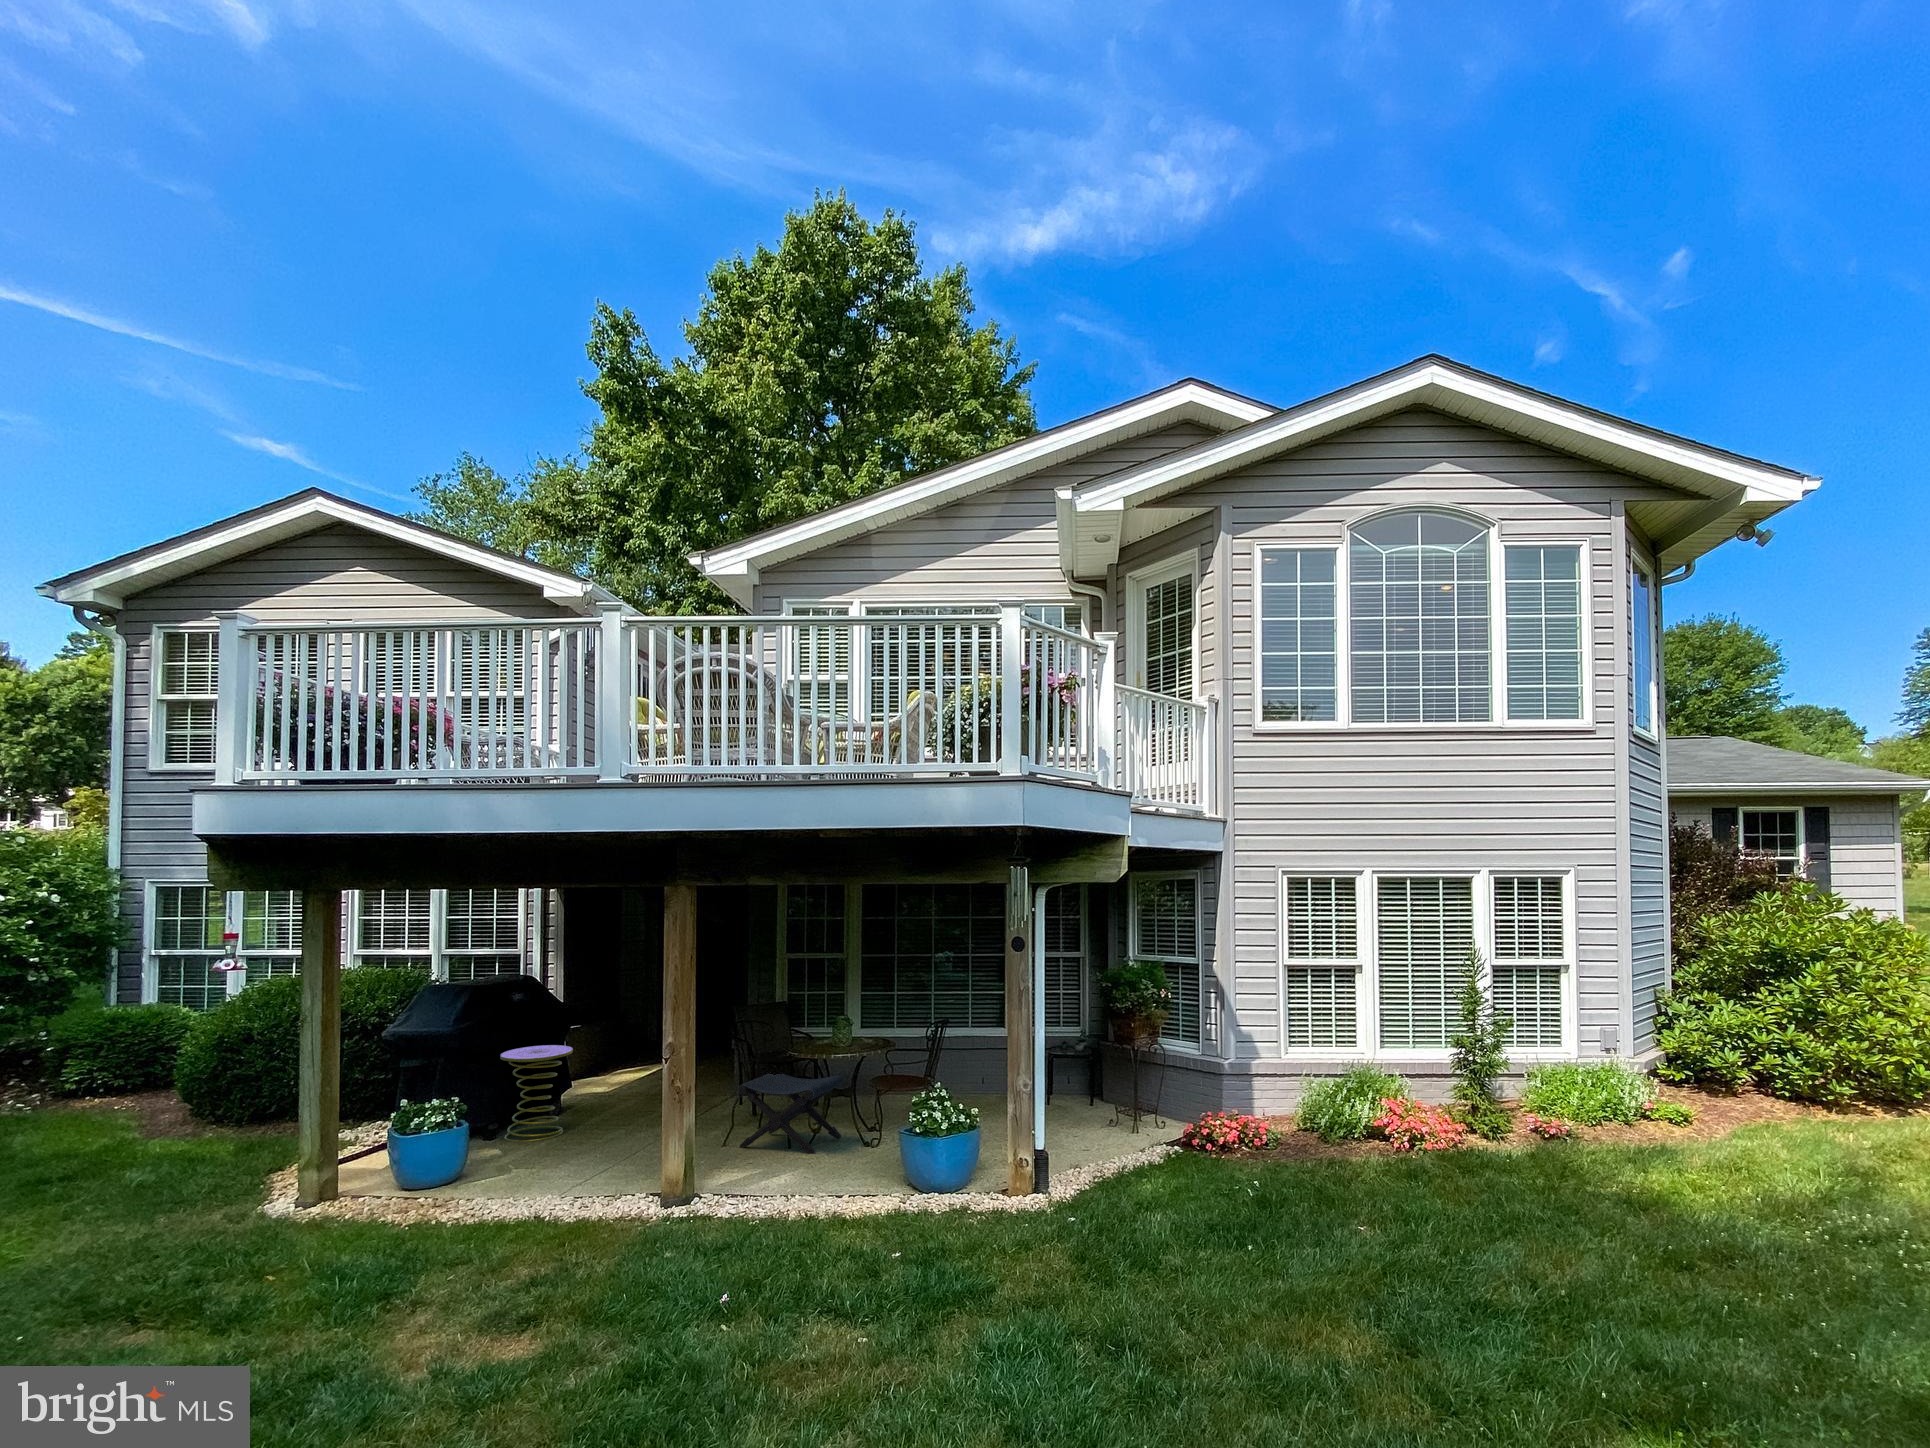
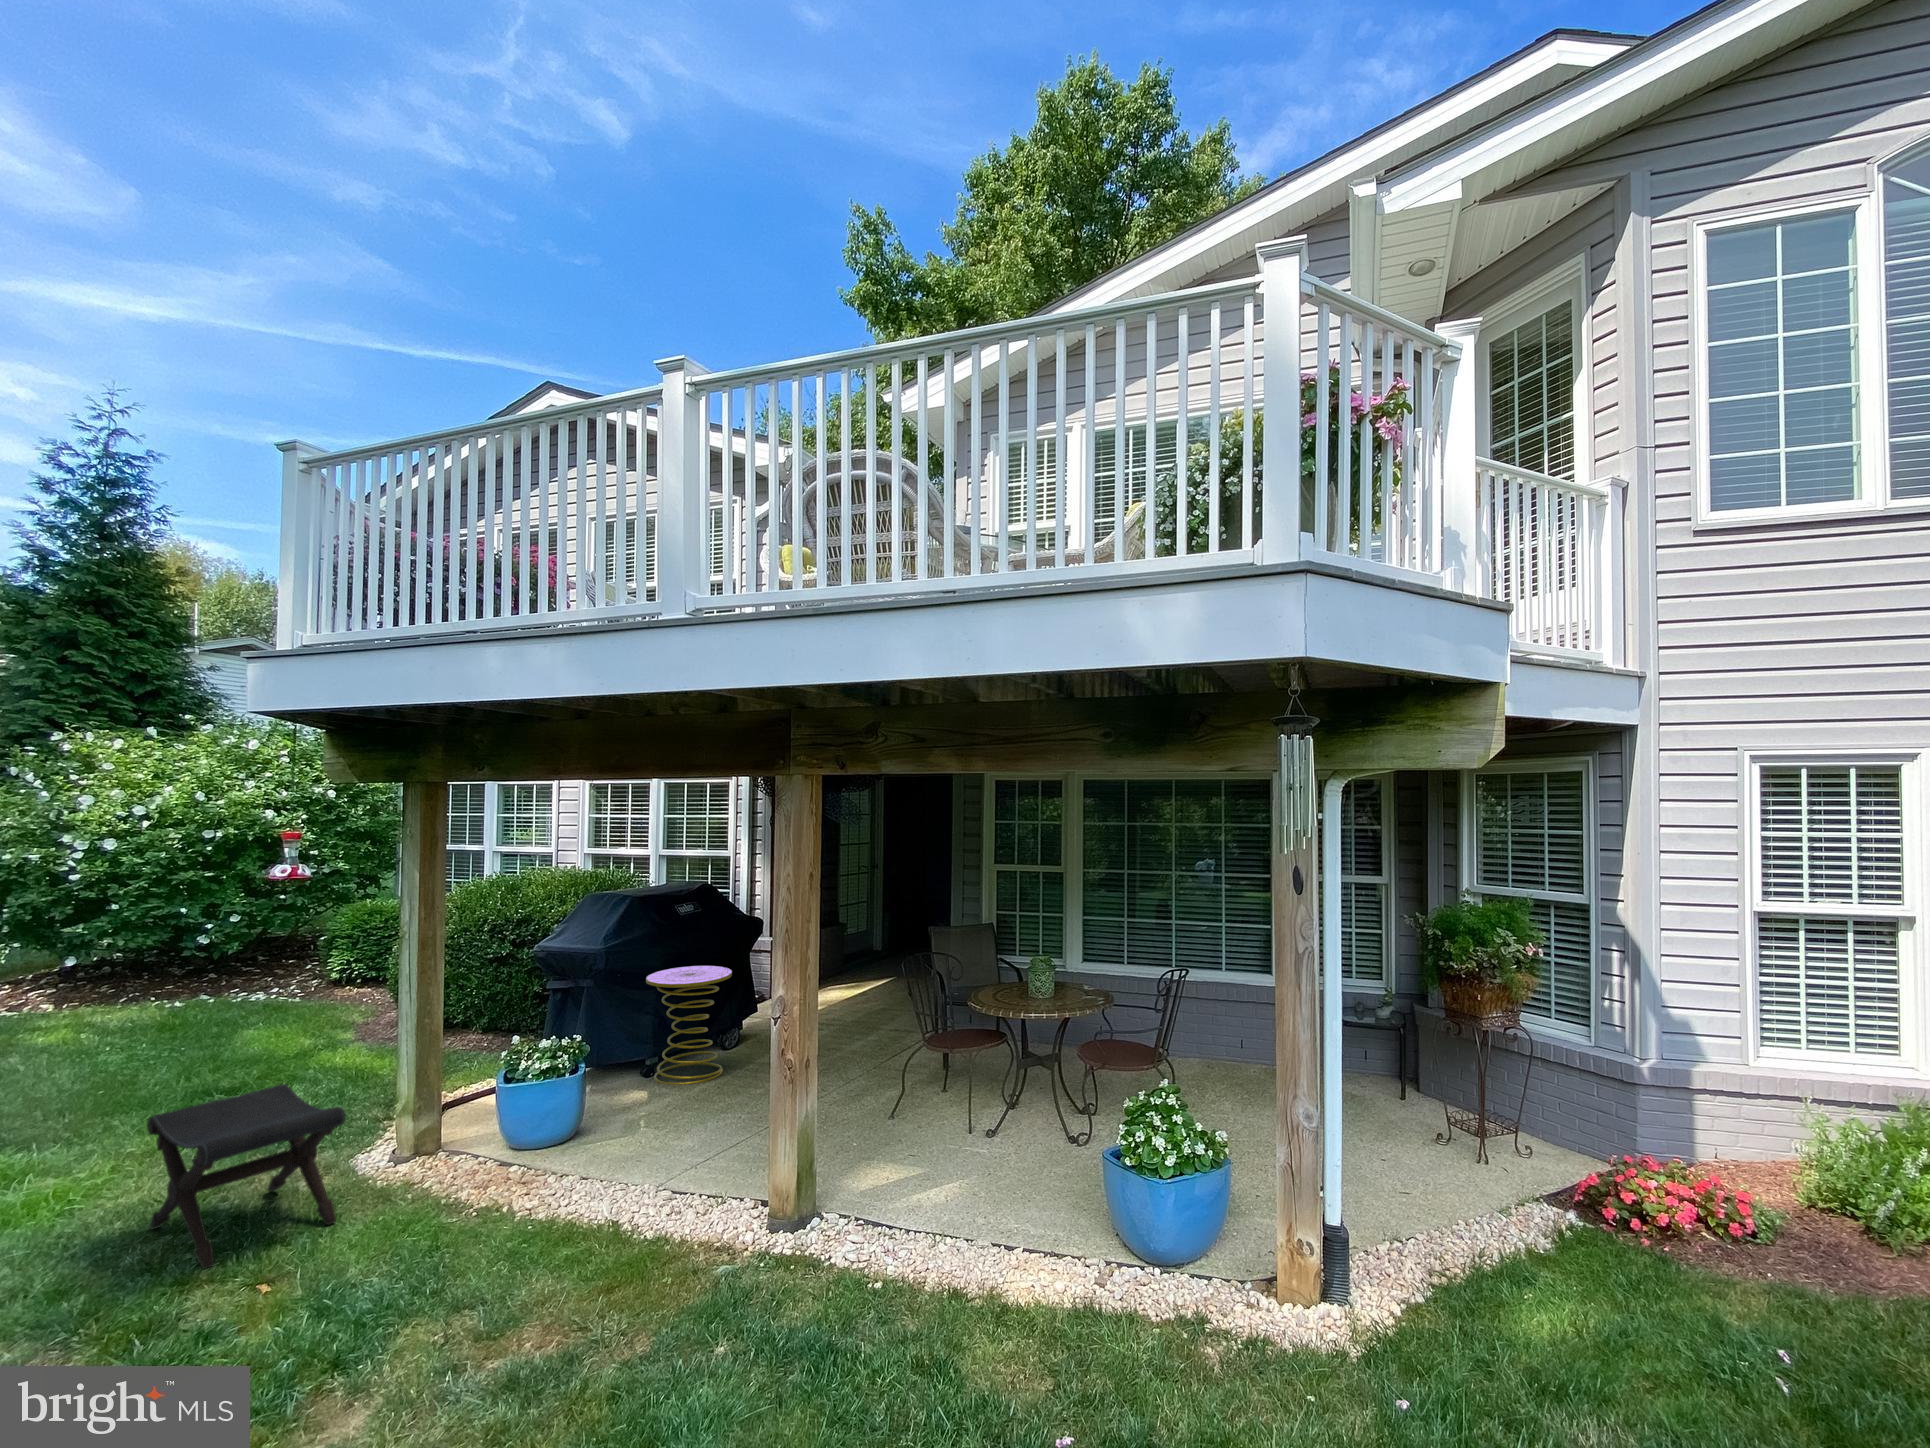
footstool: present [738,1074,843,1154] -> present [147,1084,345,1269]

